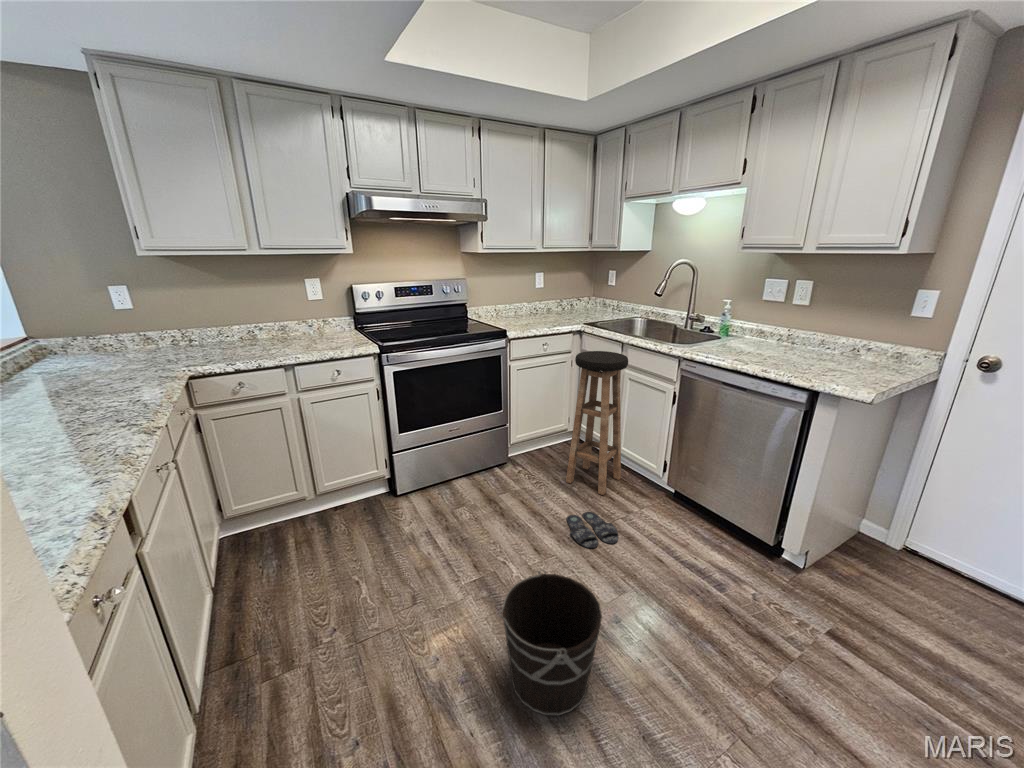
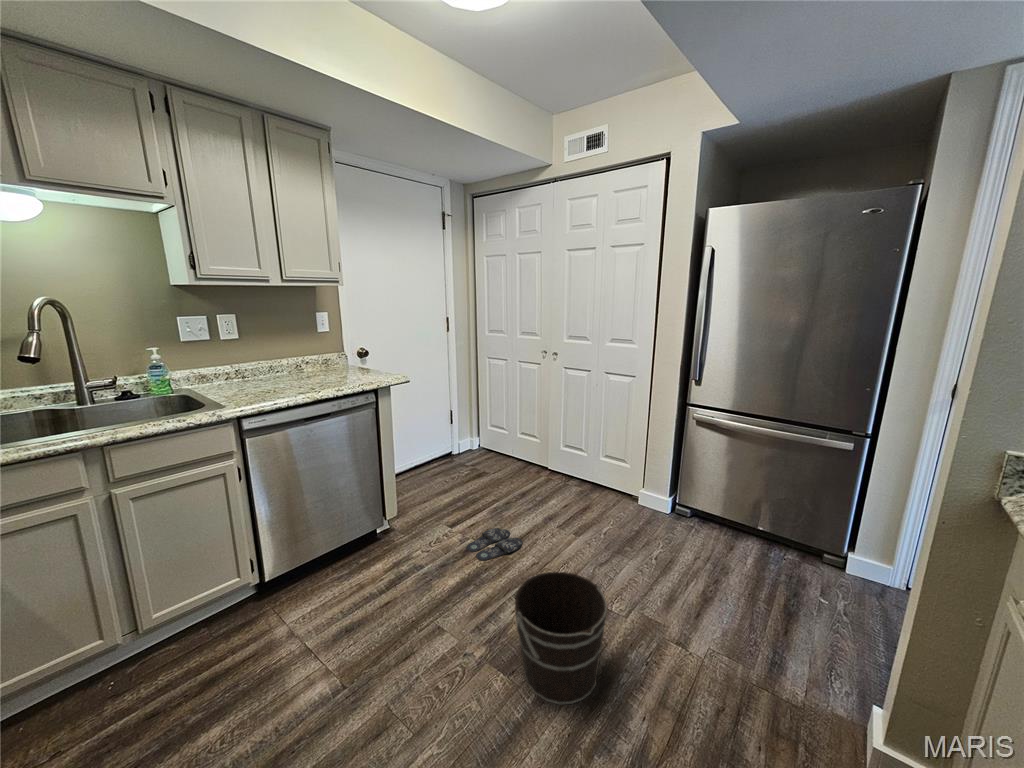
bar stool: present [566,351,628,495] -> none [65,458,241,733]
slippers: present [566,512,618,548] -> present [466,528,522,561]

